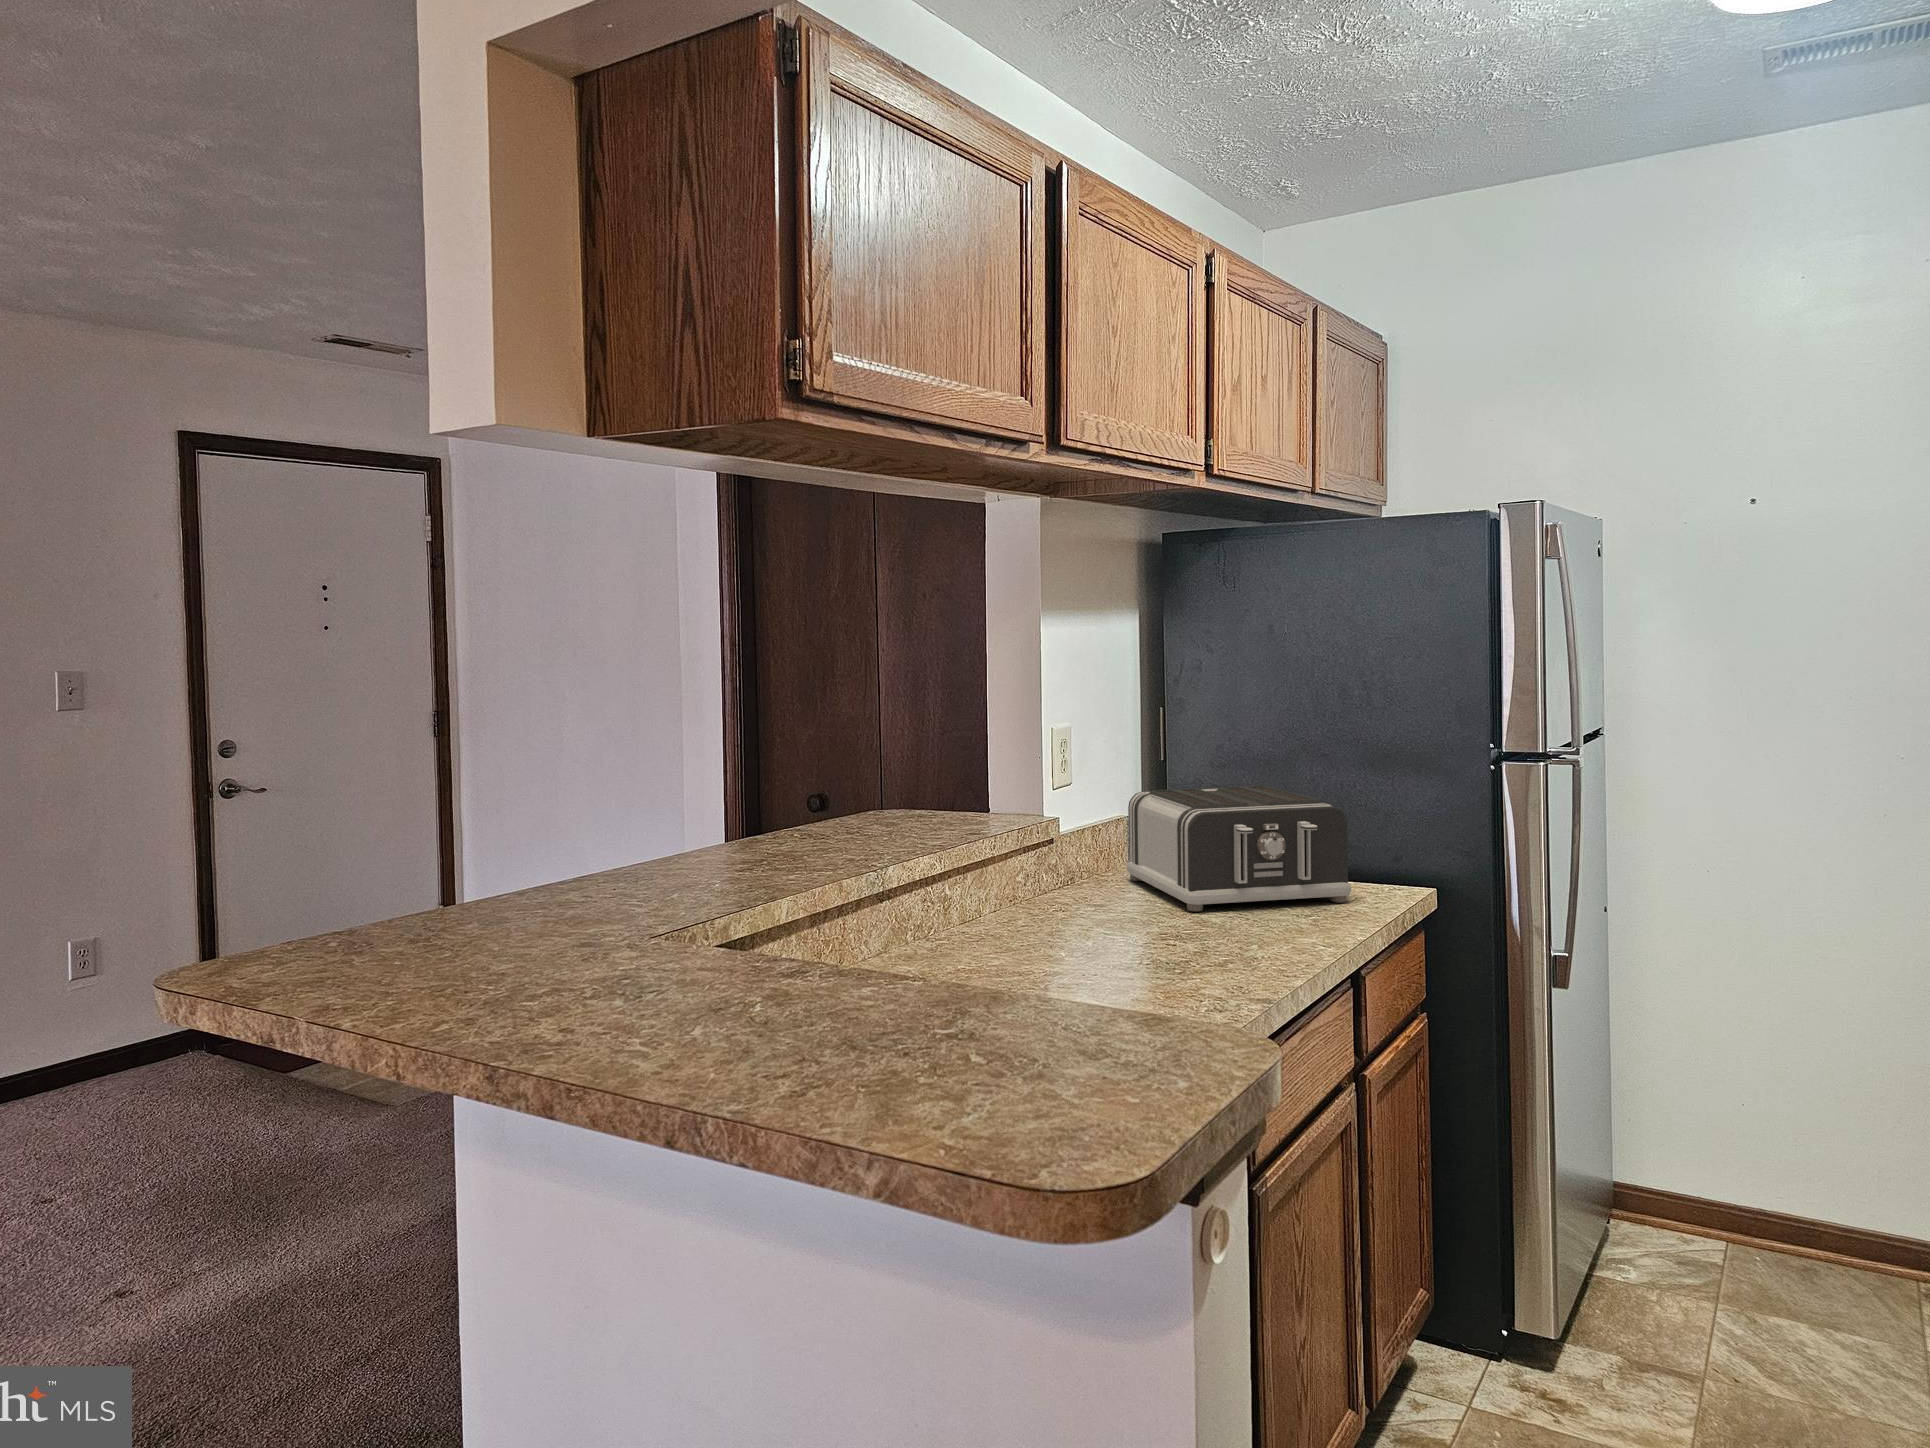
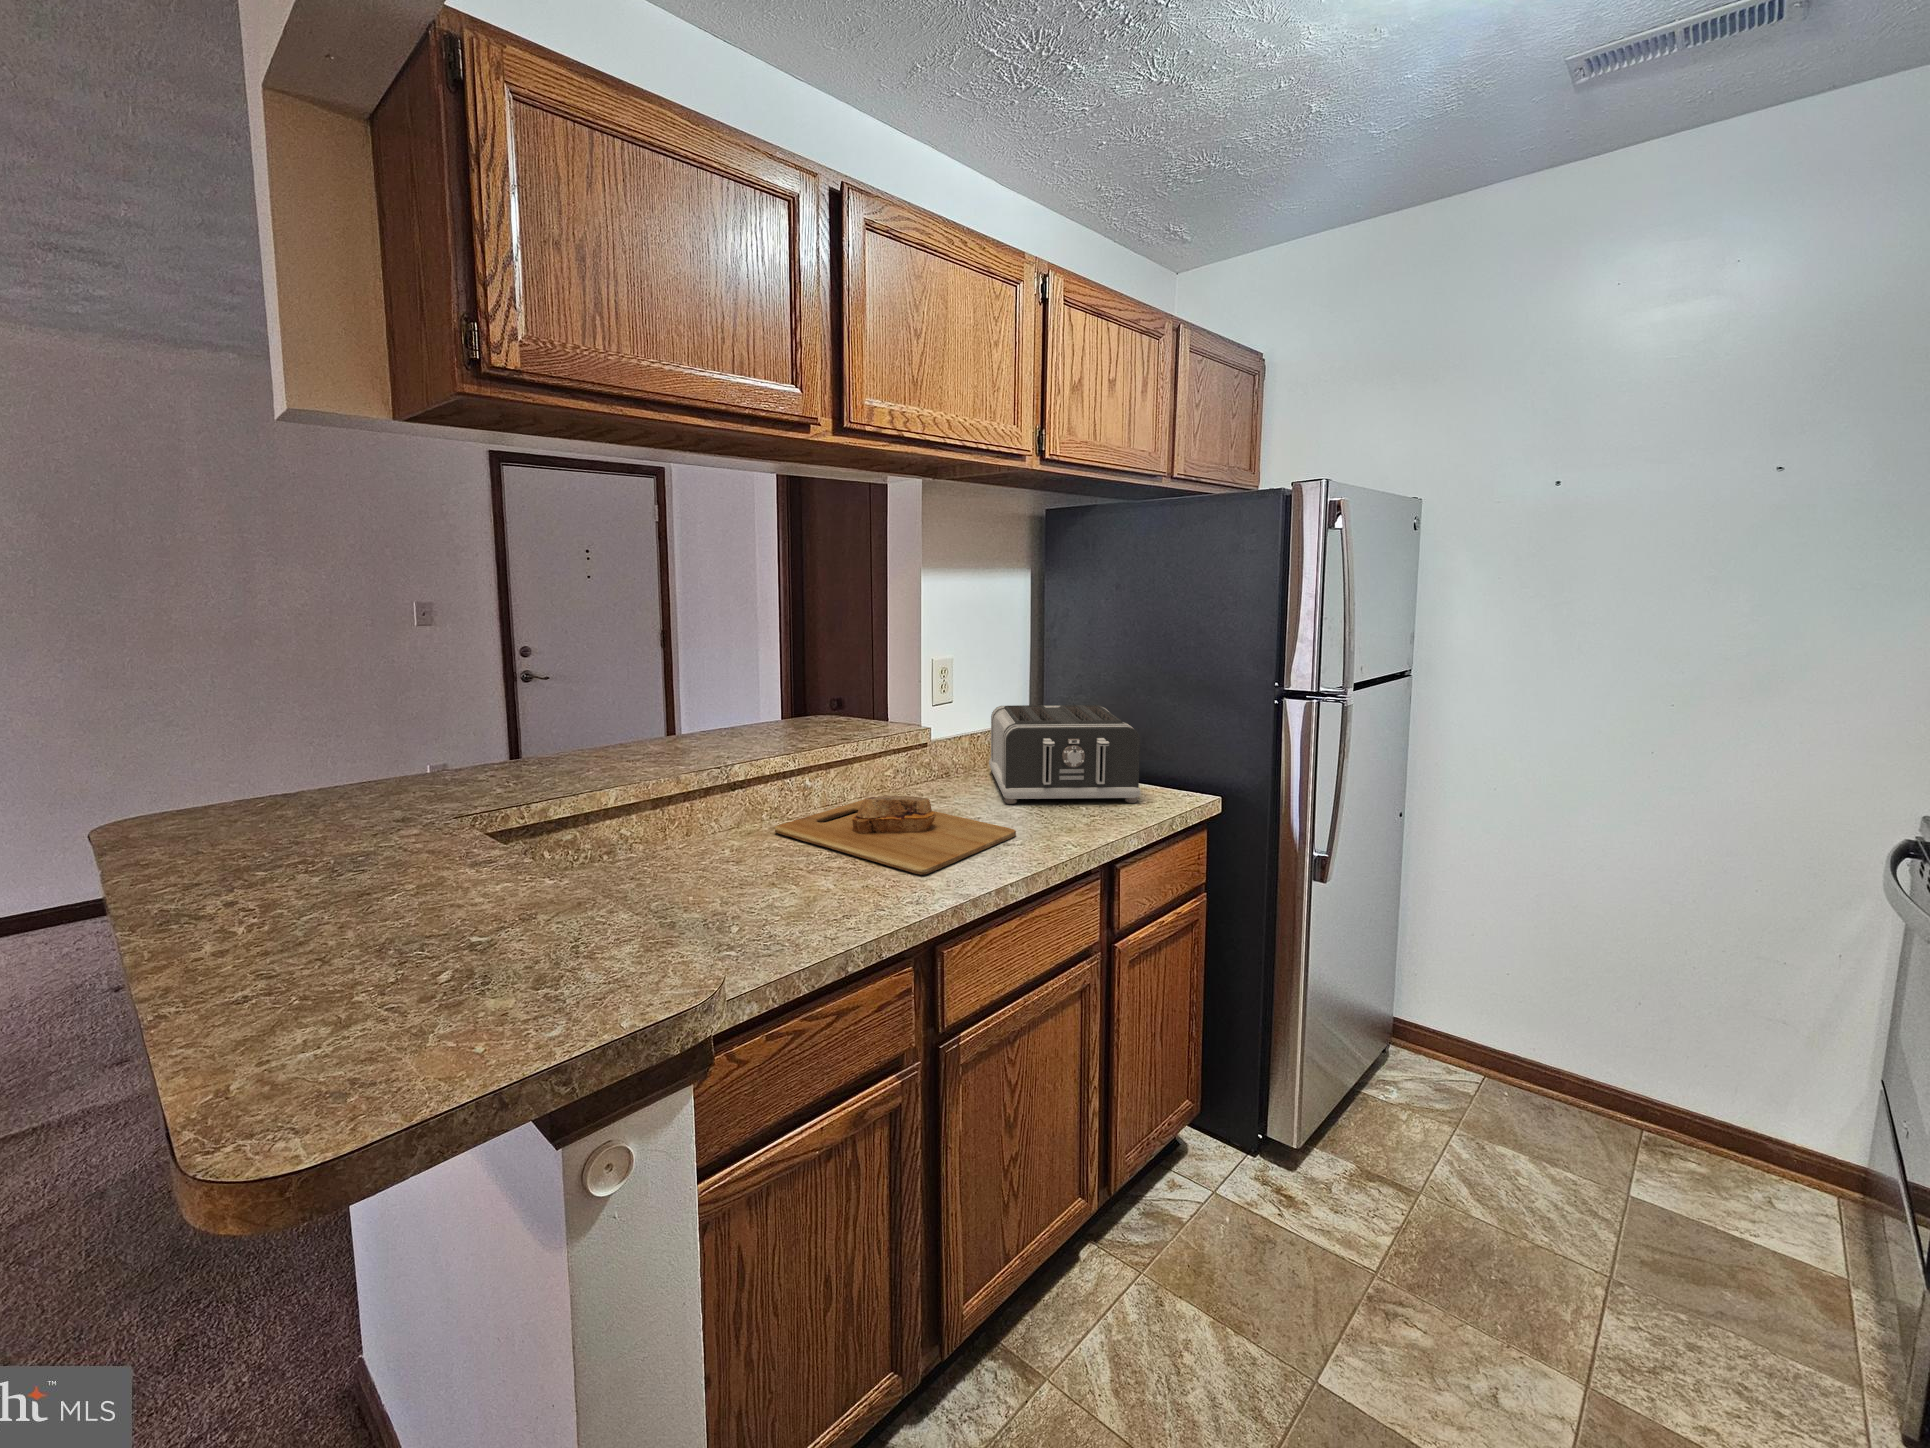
cutting board: none [937,901,1242,986] -> present [775,795,1016,875]

